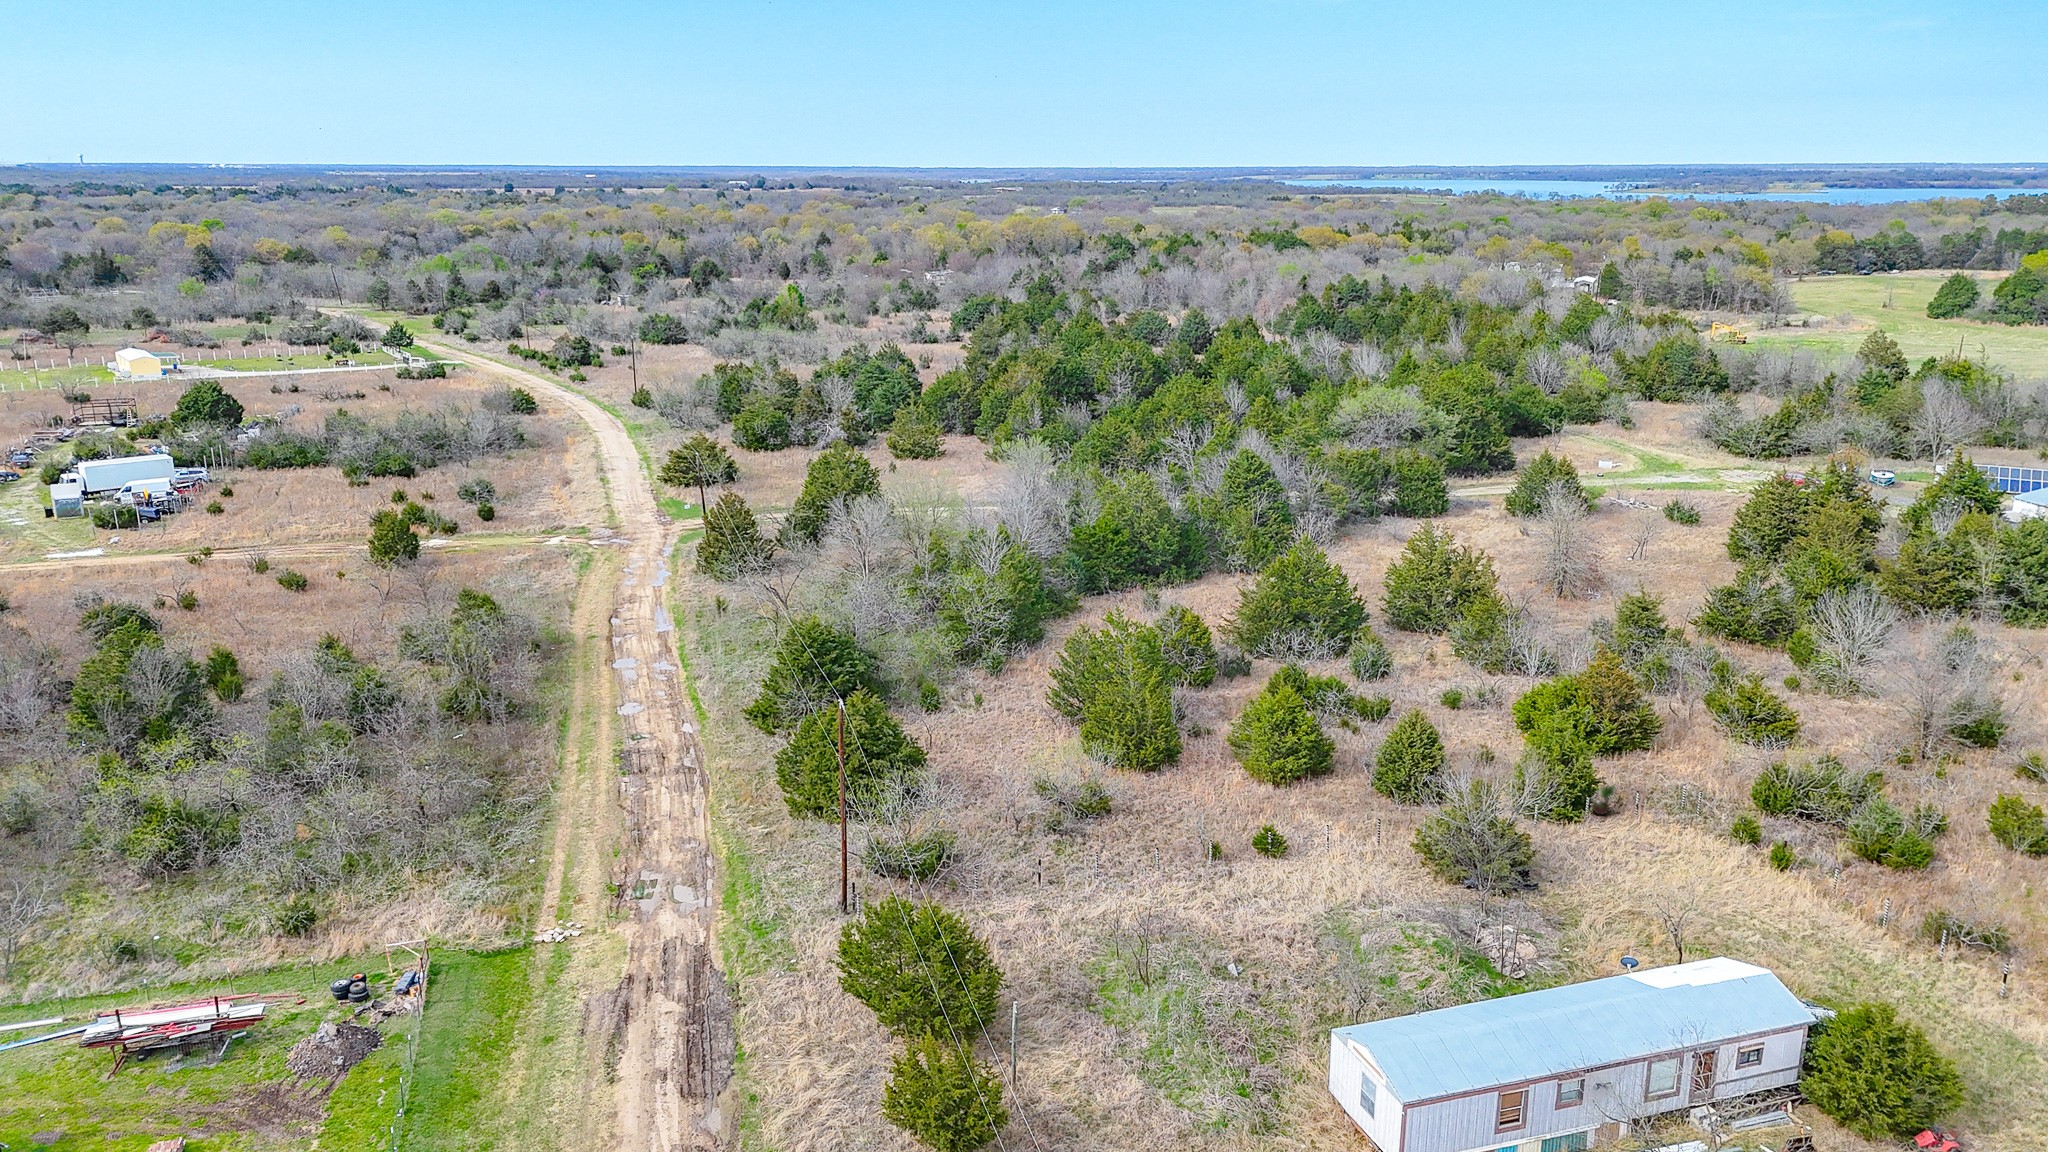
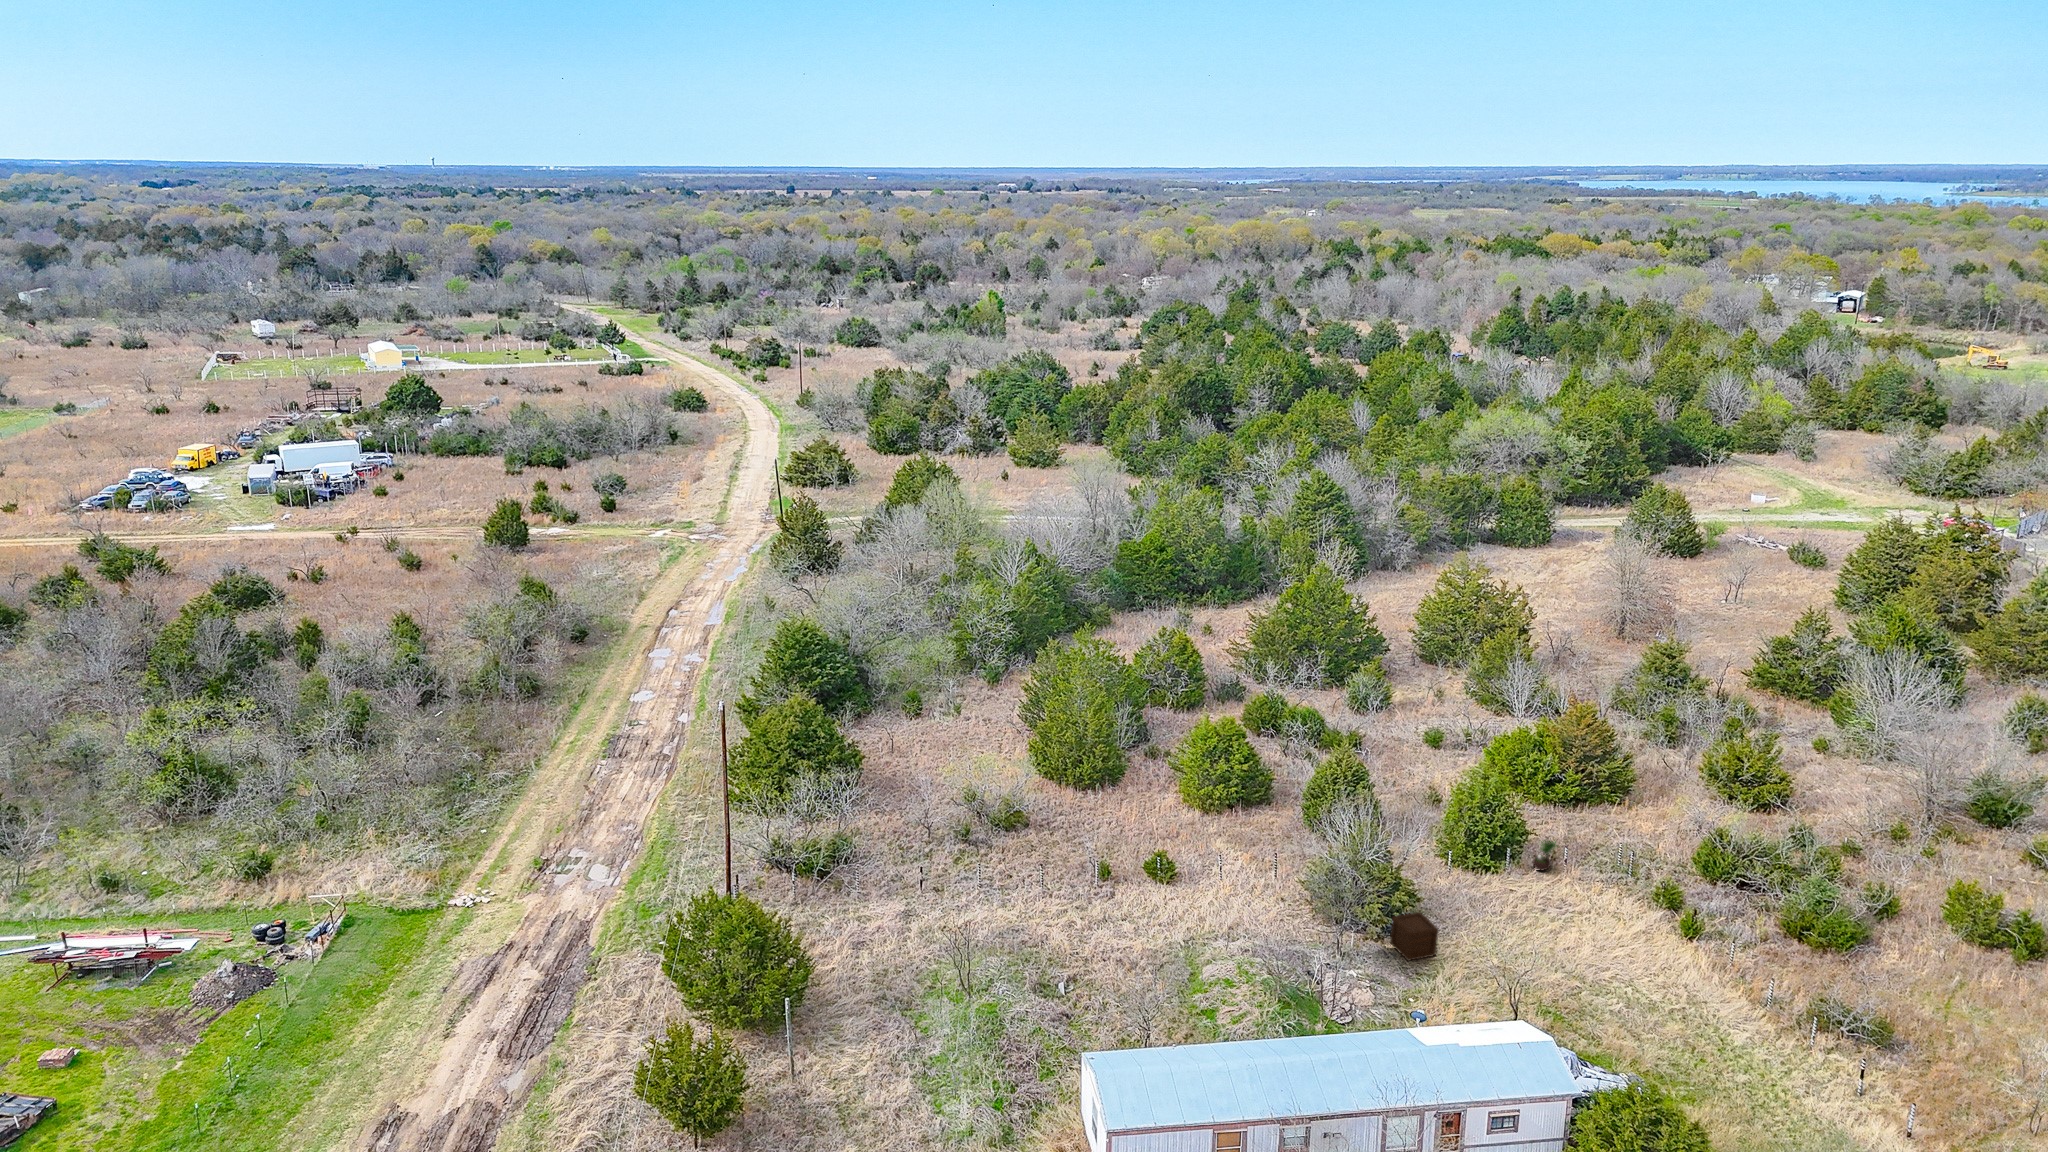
wooden crate: none [1500,860,1550,907] -> present [1390,912,1439,961]

